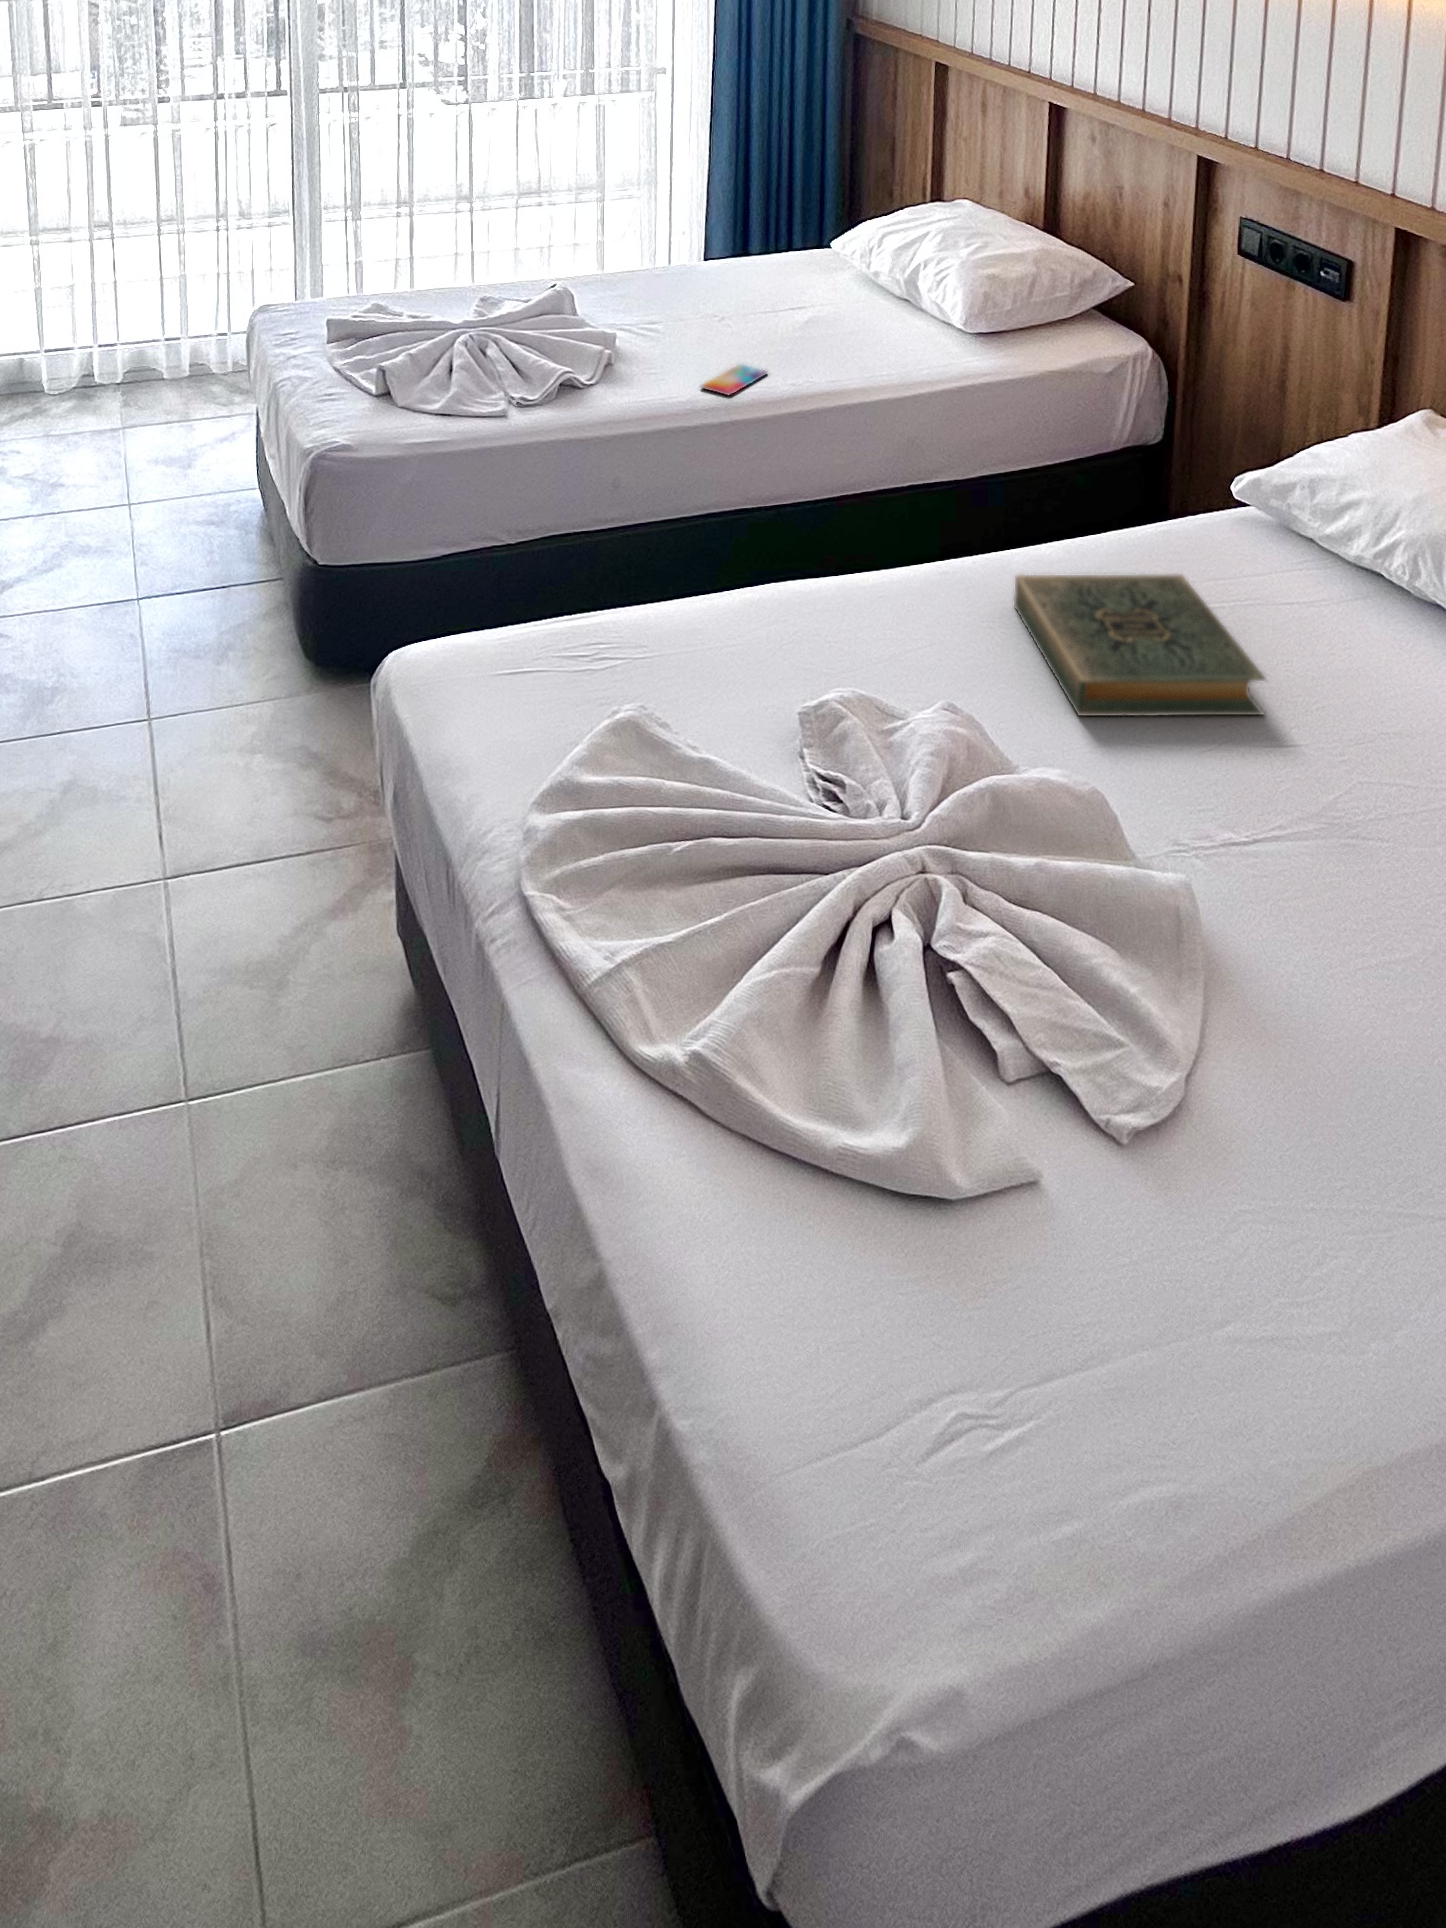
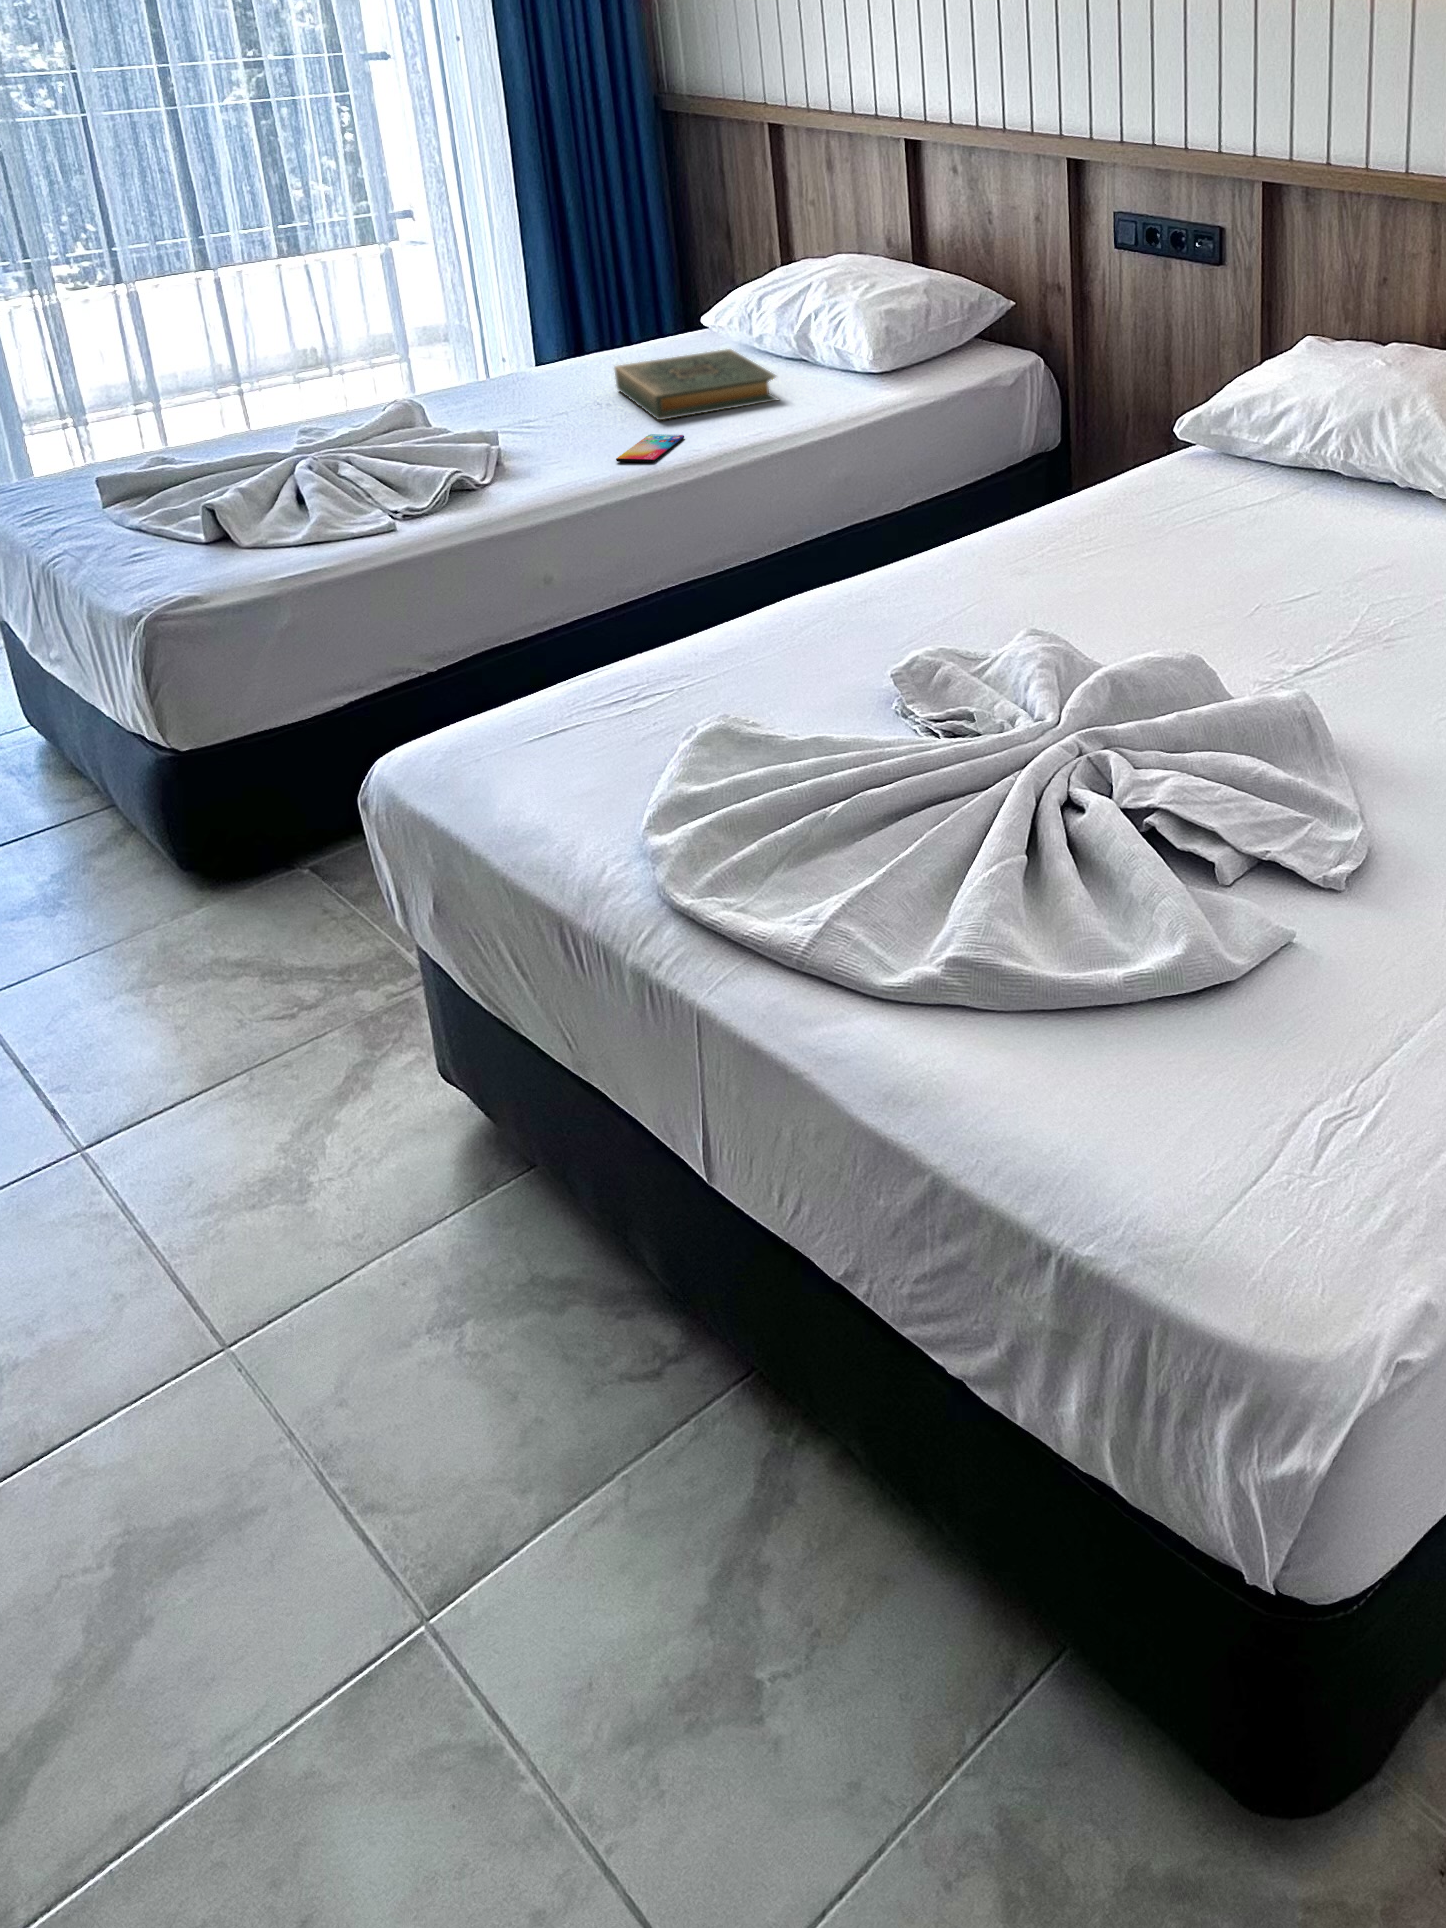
hardback book: present [1014,574,1266,716] -> present [614,349,777,420]

